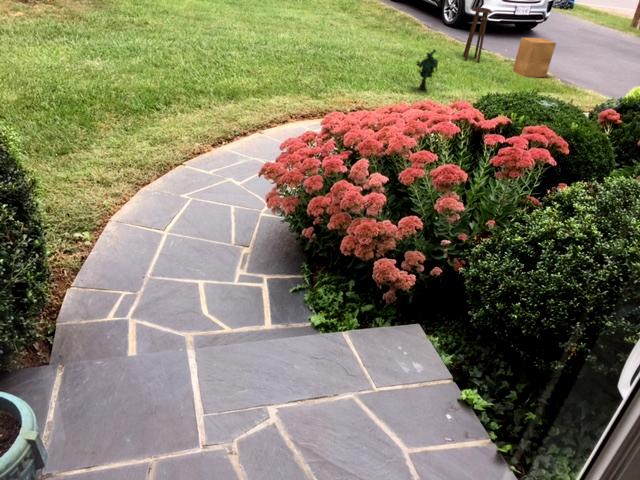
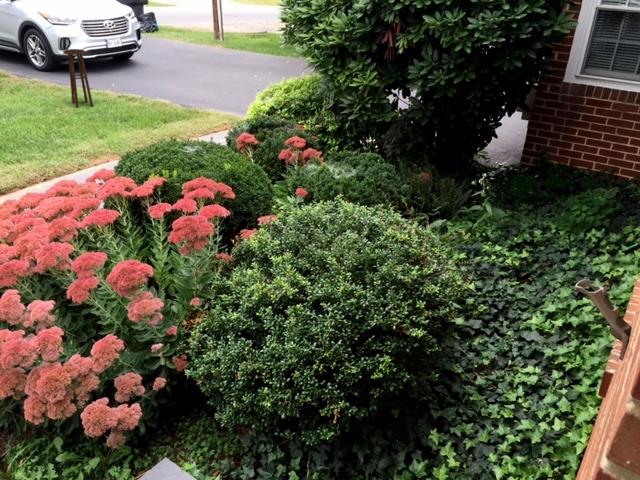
cardboard box: present [513,38,556,77] -> none [127,69,166,111]
decorative plant: present [416,50,438,90] -> none [22,107,53,154]

